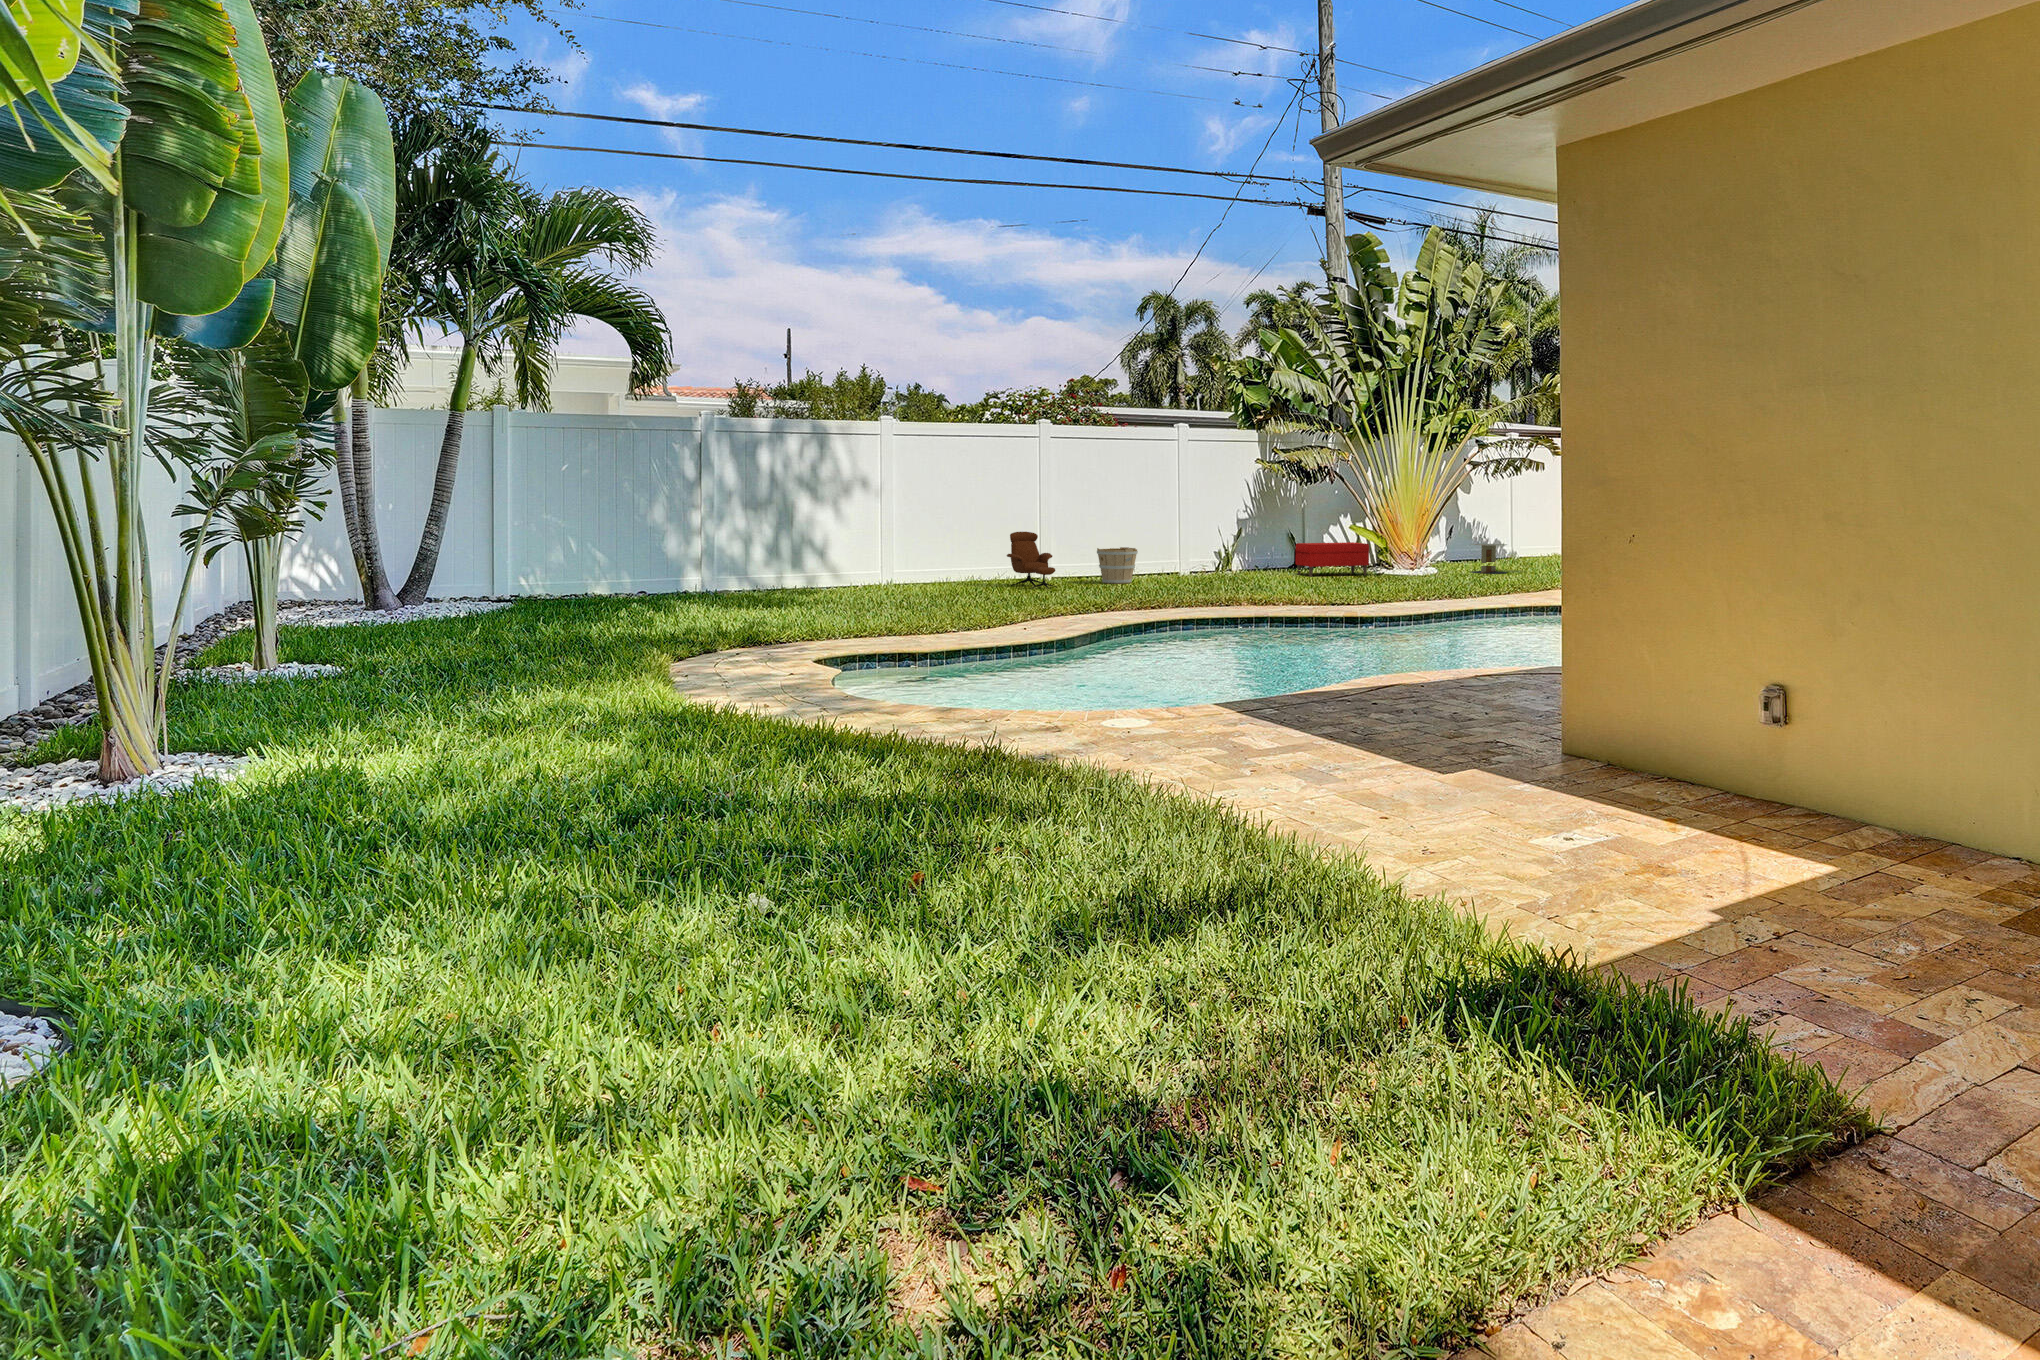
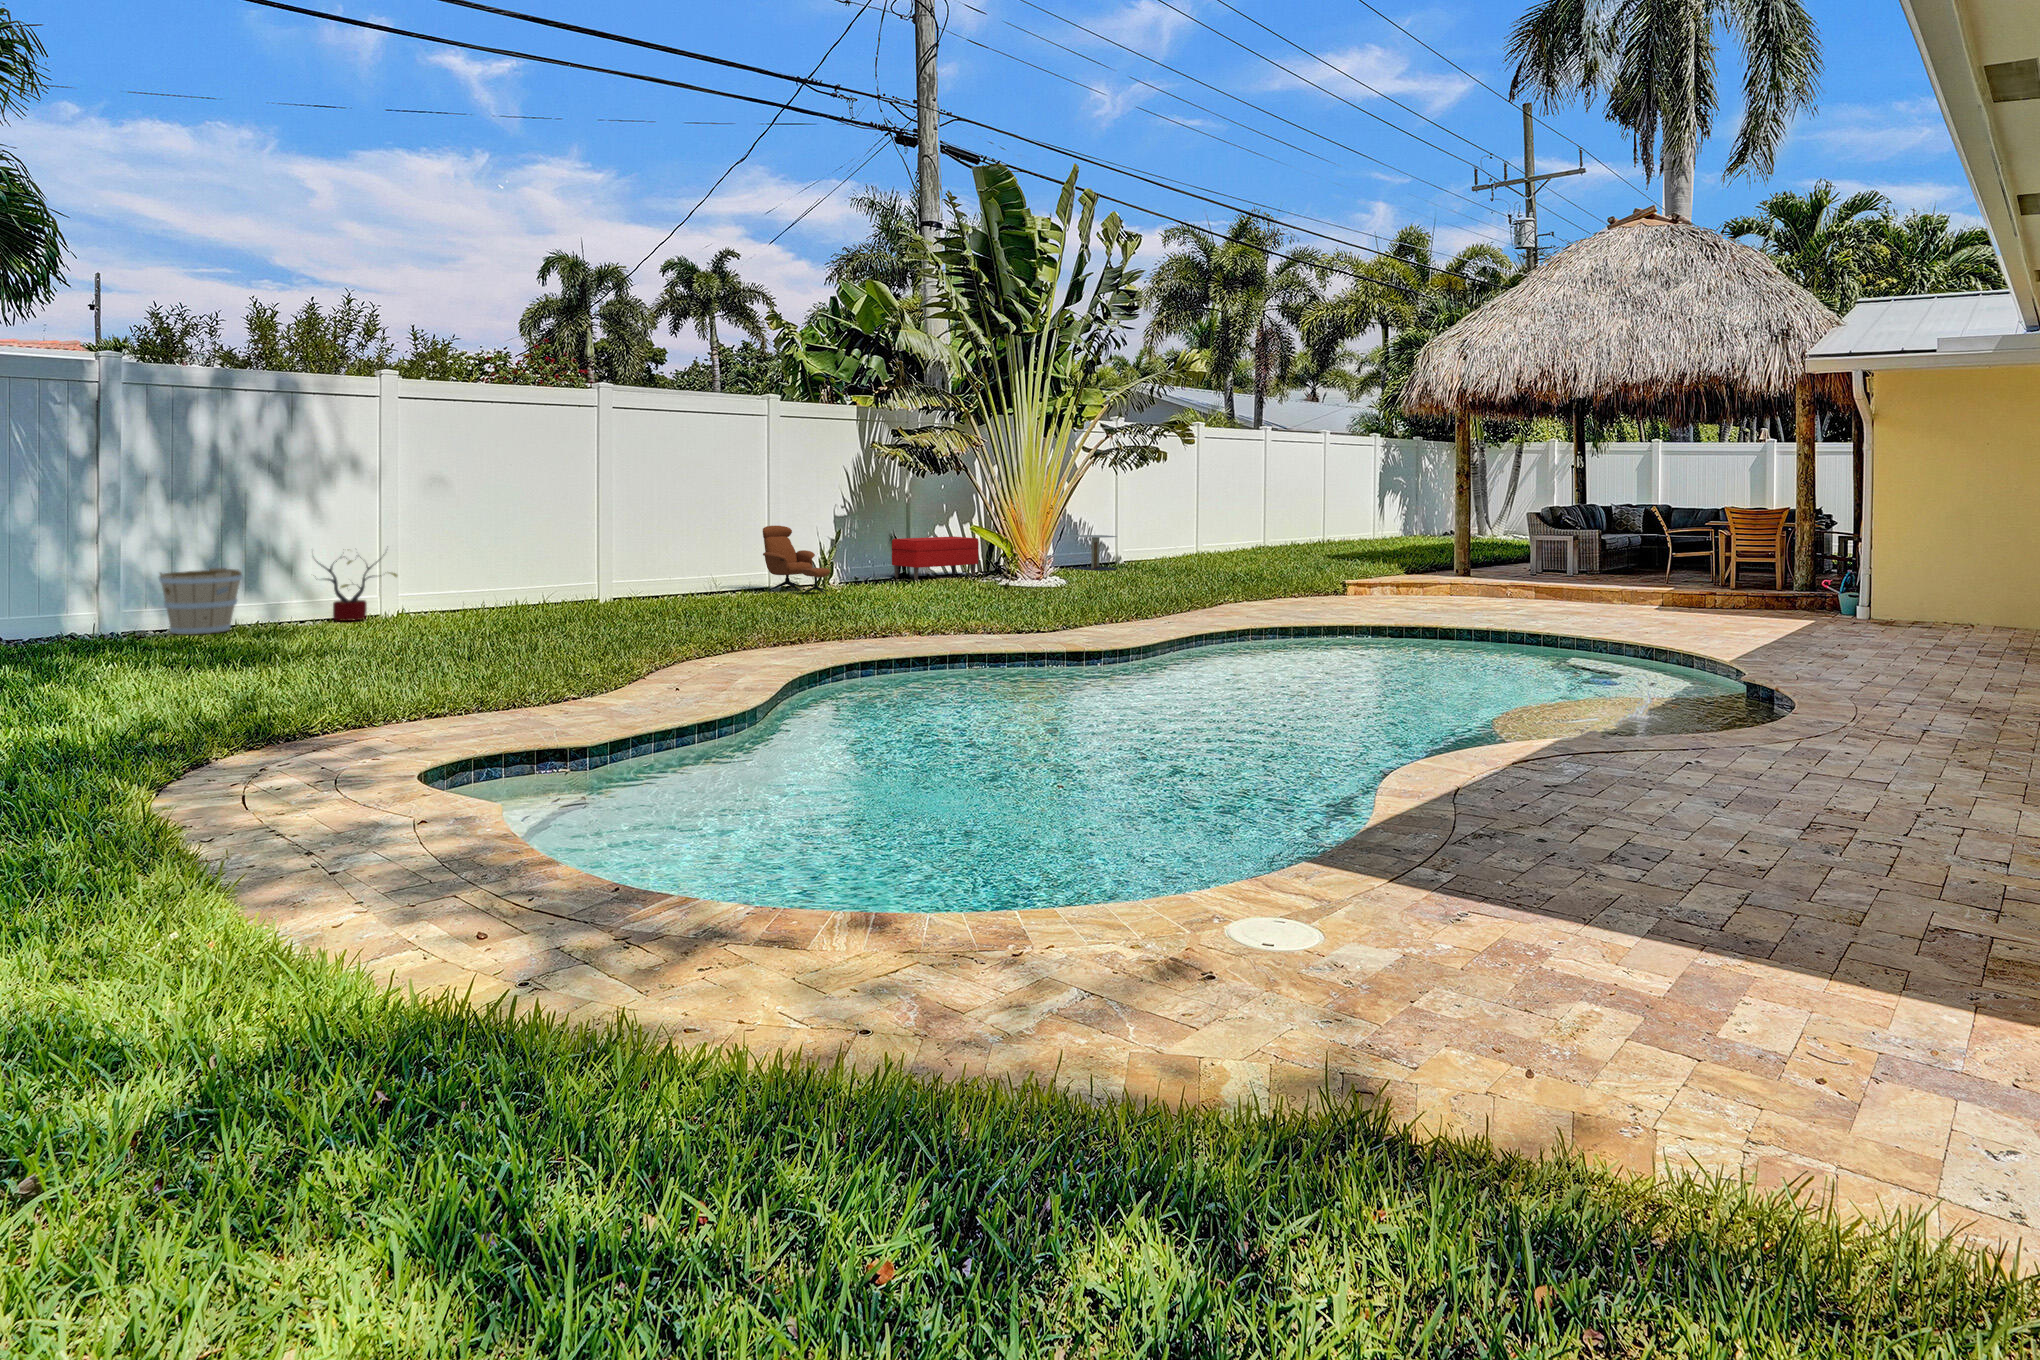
lounge chair: present [1007,532,1057,589] -> present [763,526,830,594]
decorative plant: none [830,540,890,590] -> present [317,554,397,621]
wooden bucket: present [1097,547,1138,584] -> present [159,568,243,635]

